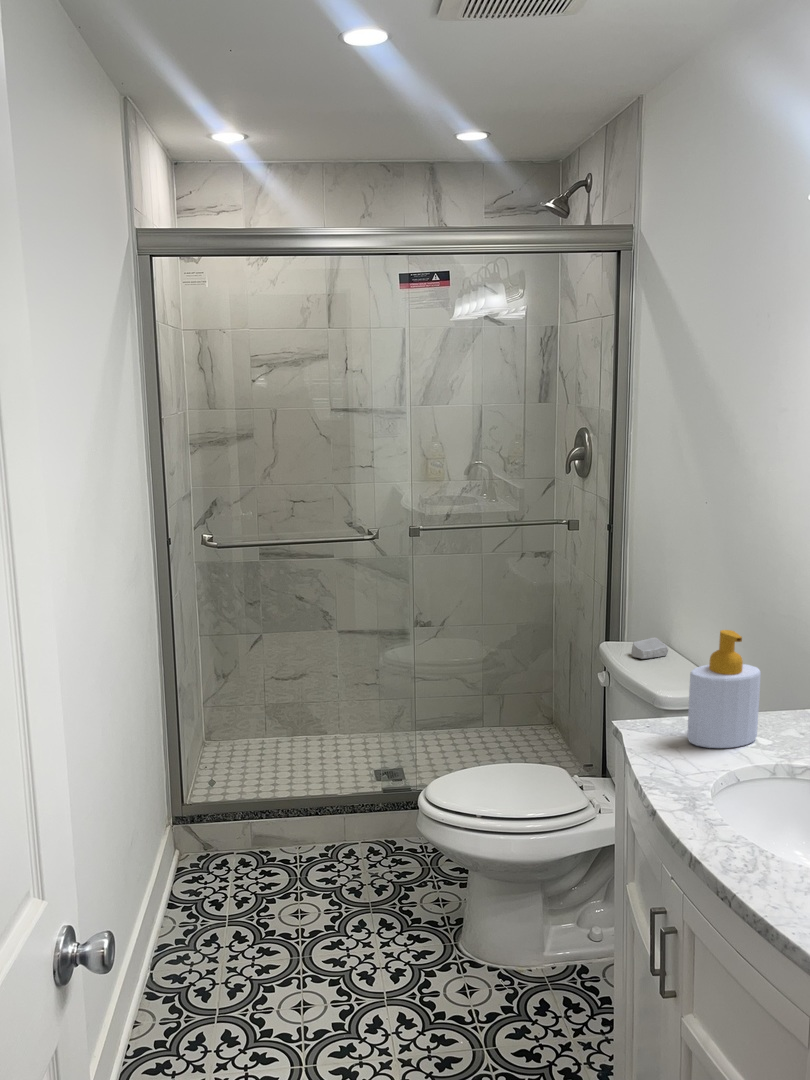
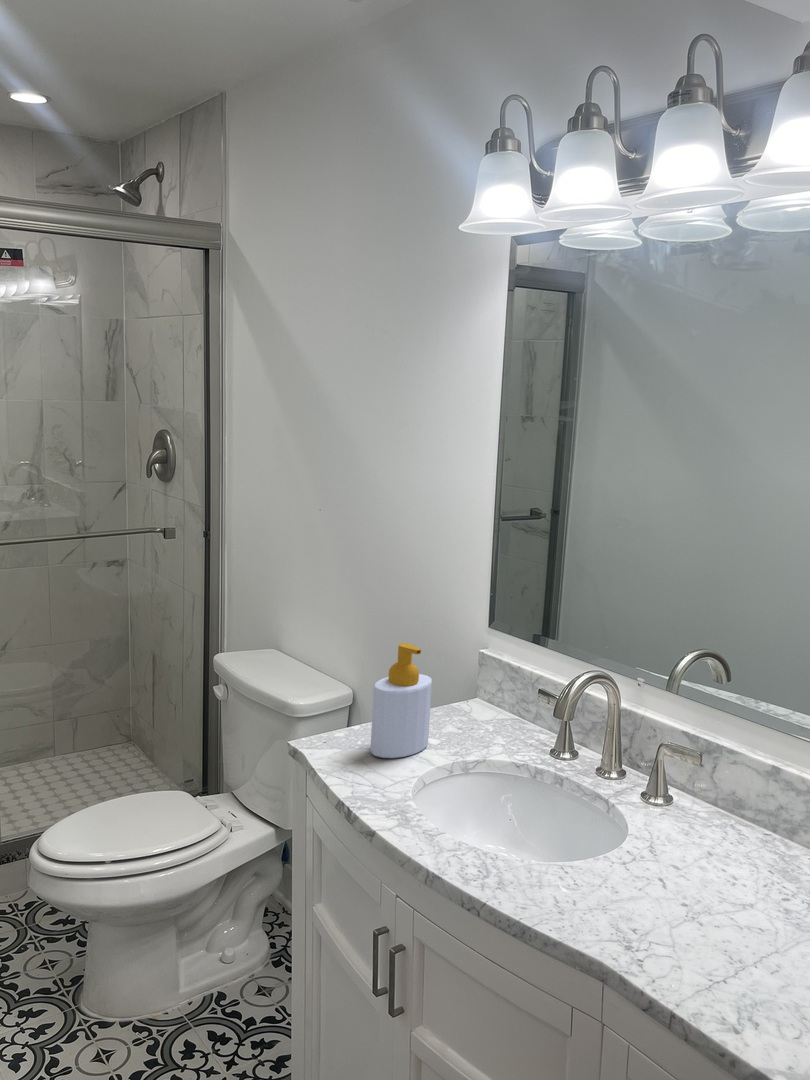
soap bar: present [631,637,668,659] -> none [251,648,285,671]

